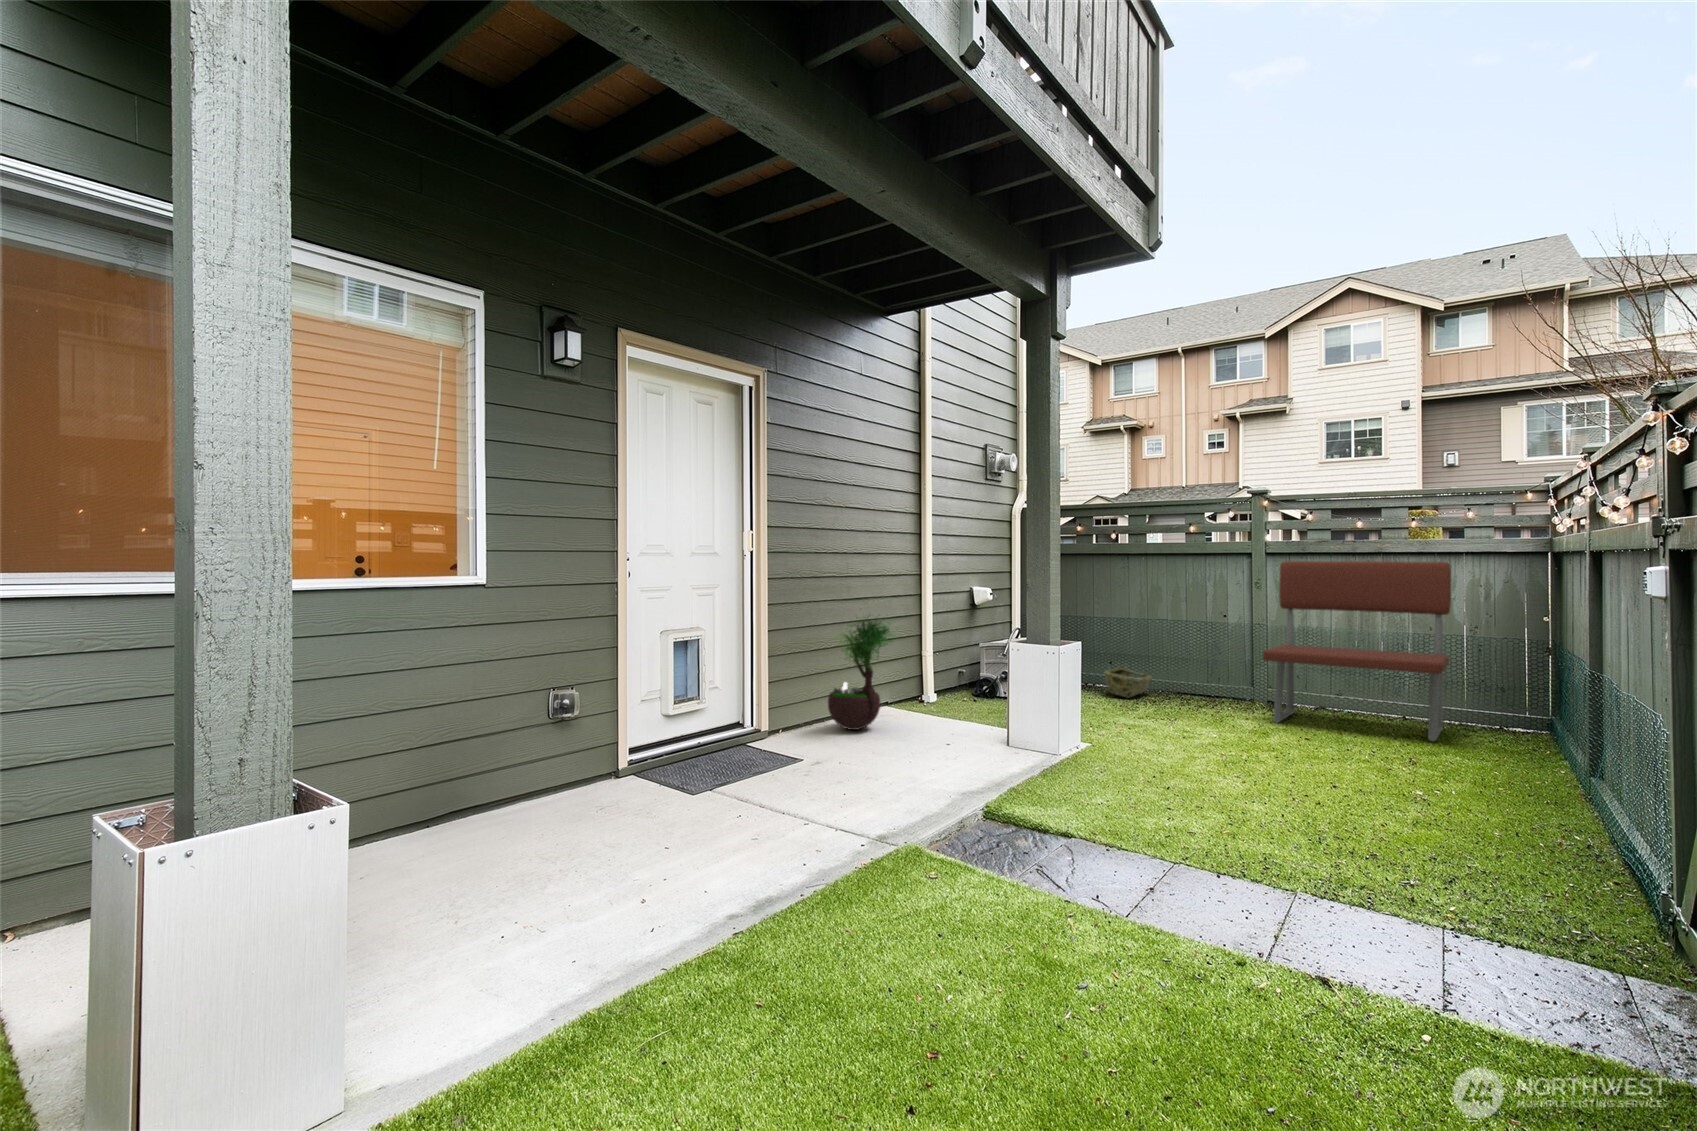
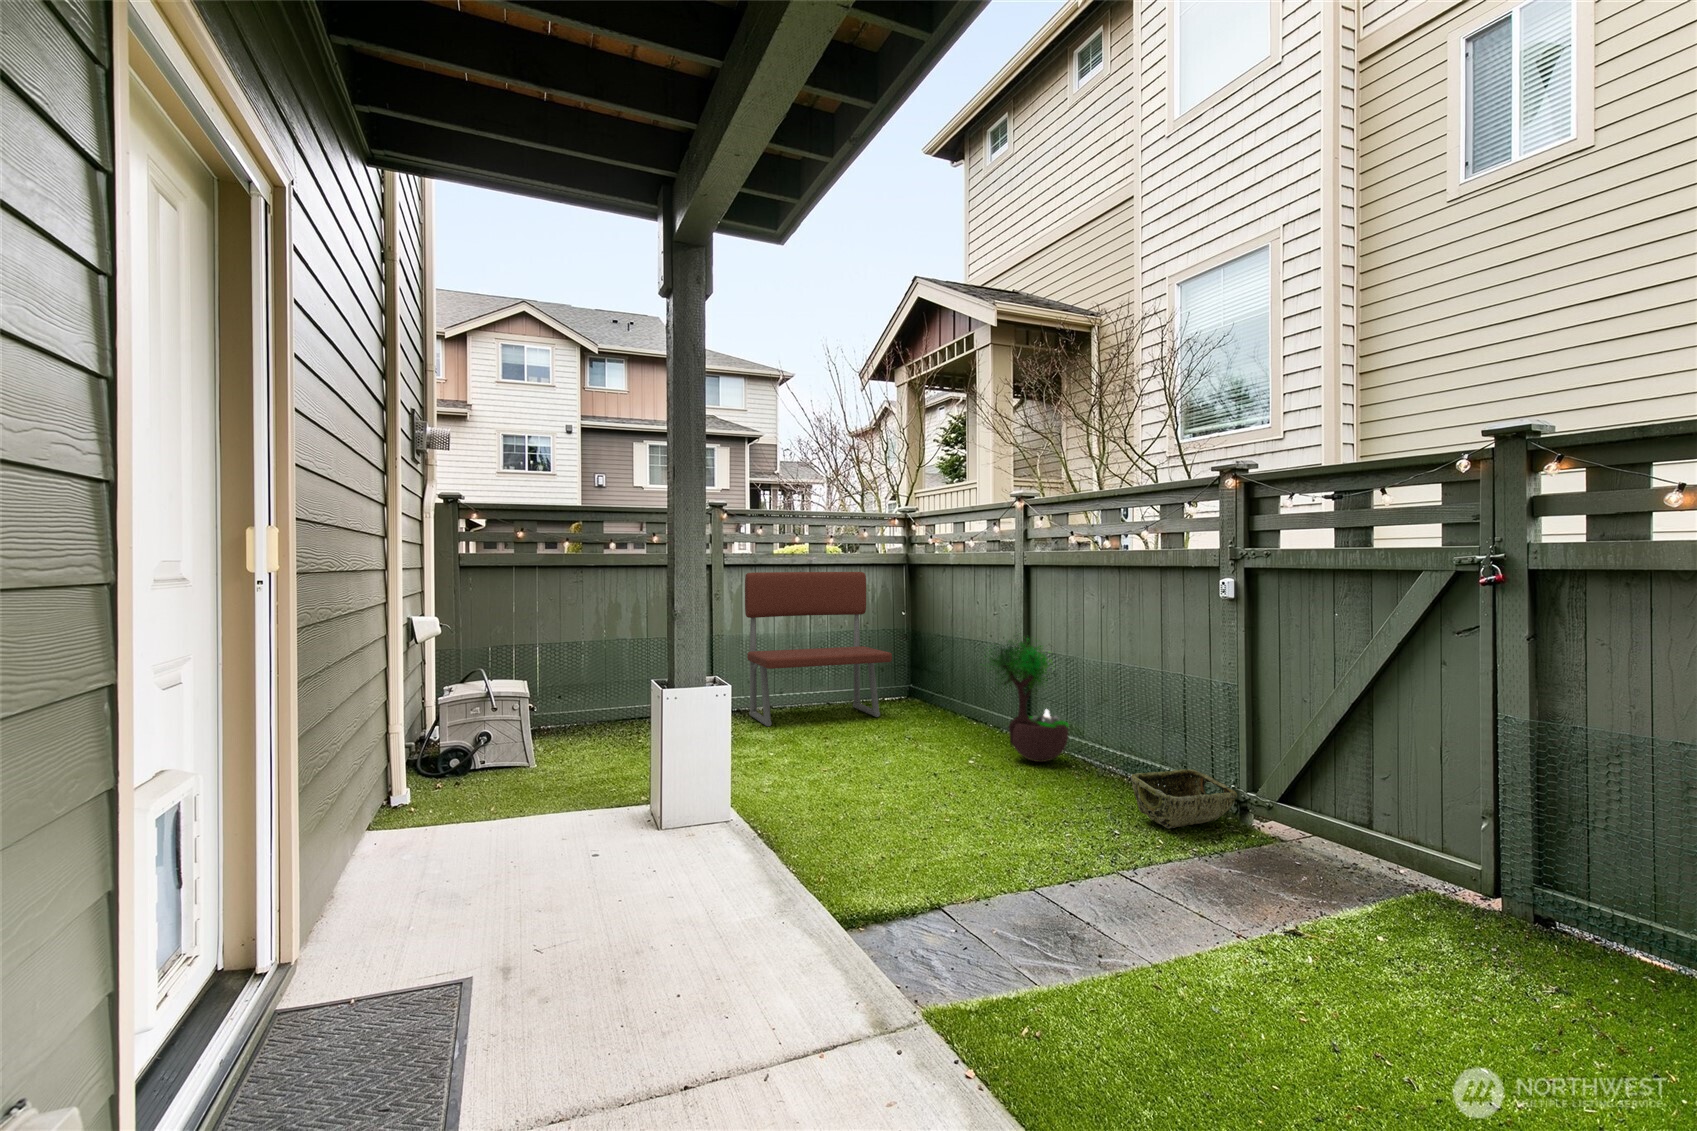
potted tree: present [828,616,891,730] -> present [980,637,1068,762]
woven basket: present [1104,668,1152,698] -> present [1131,769,1237,829]

